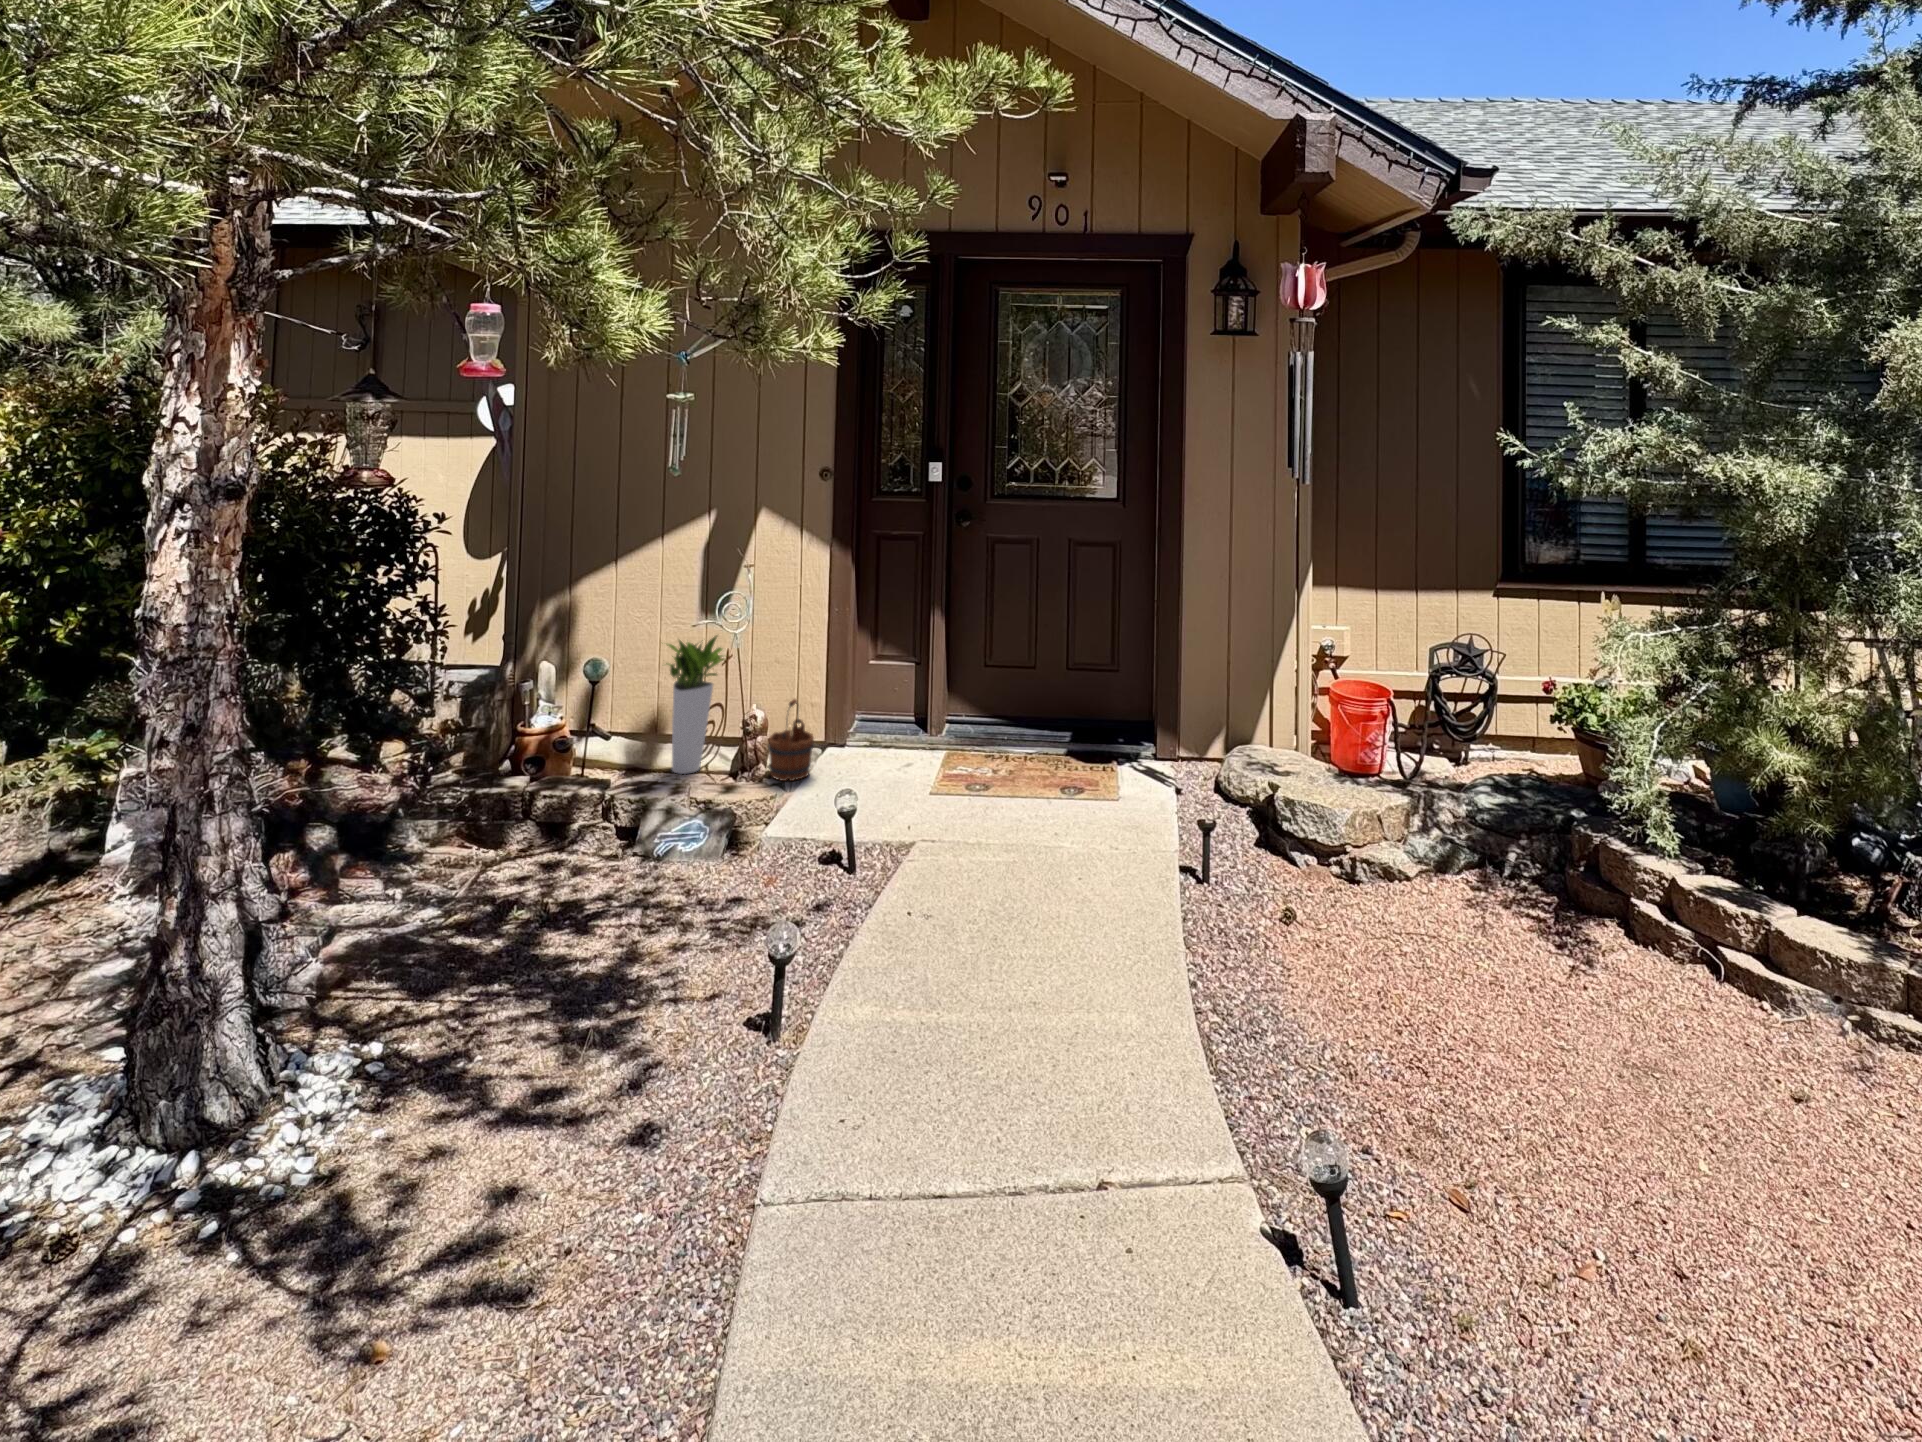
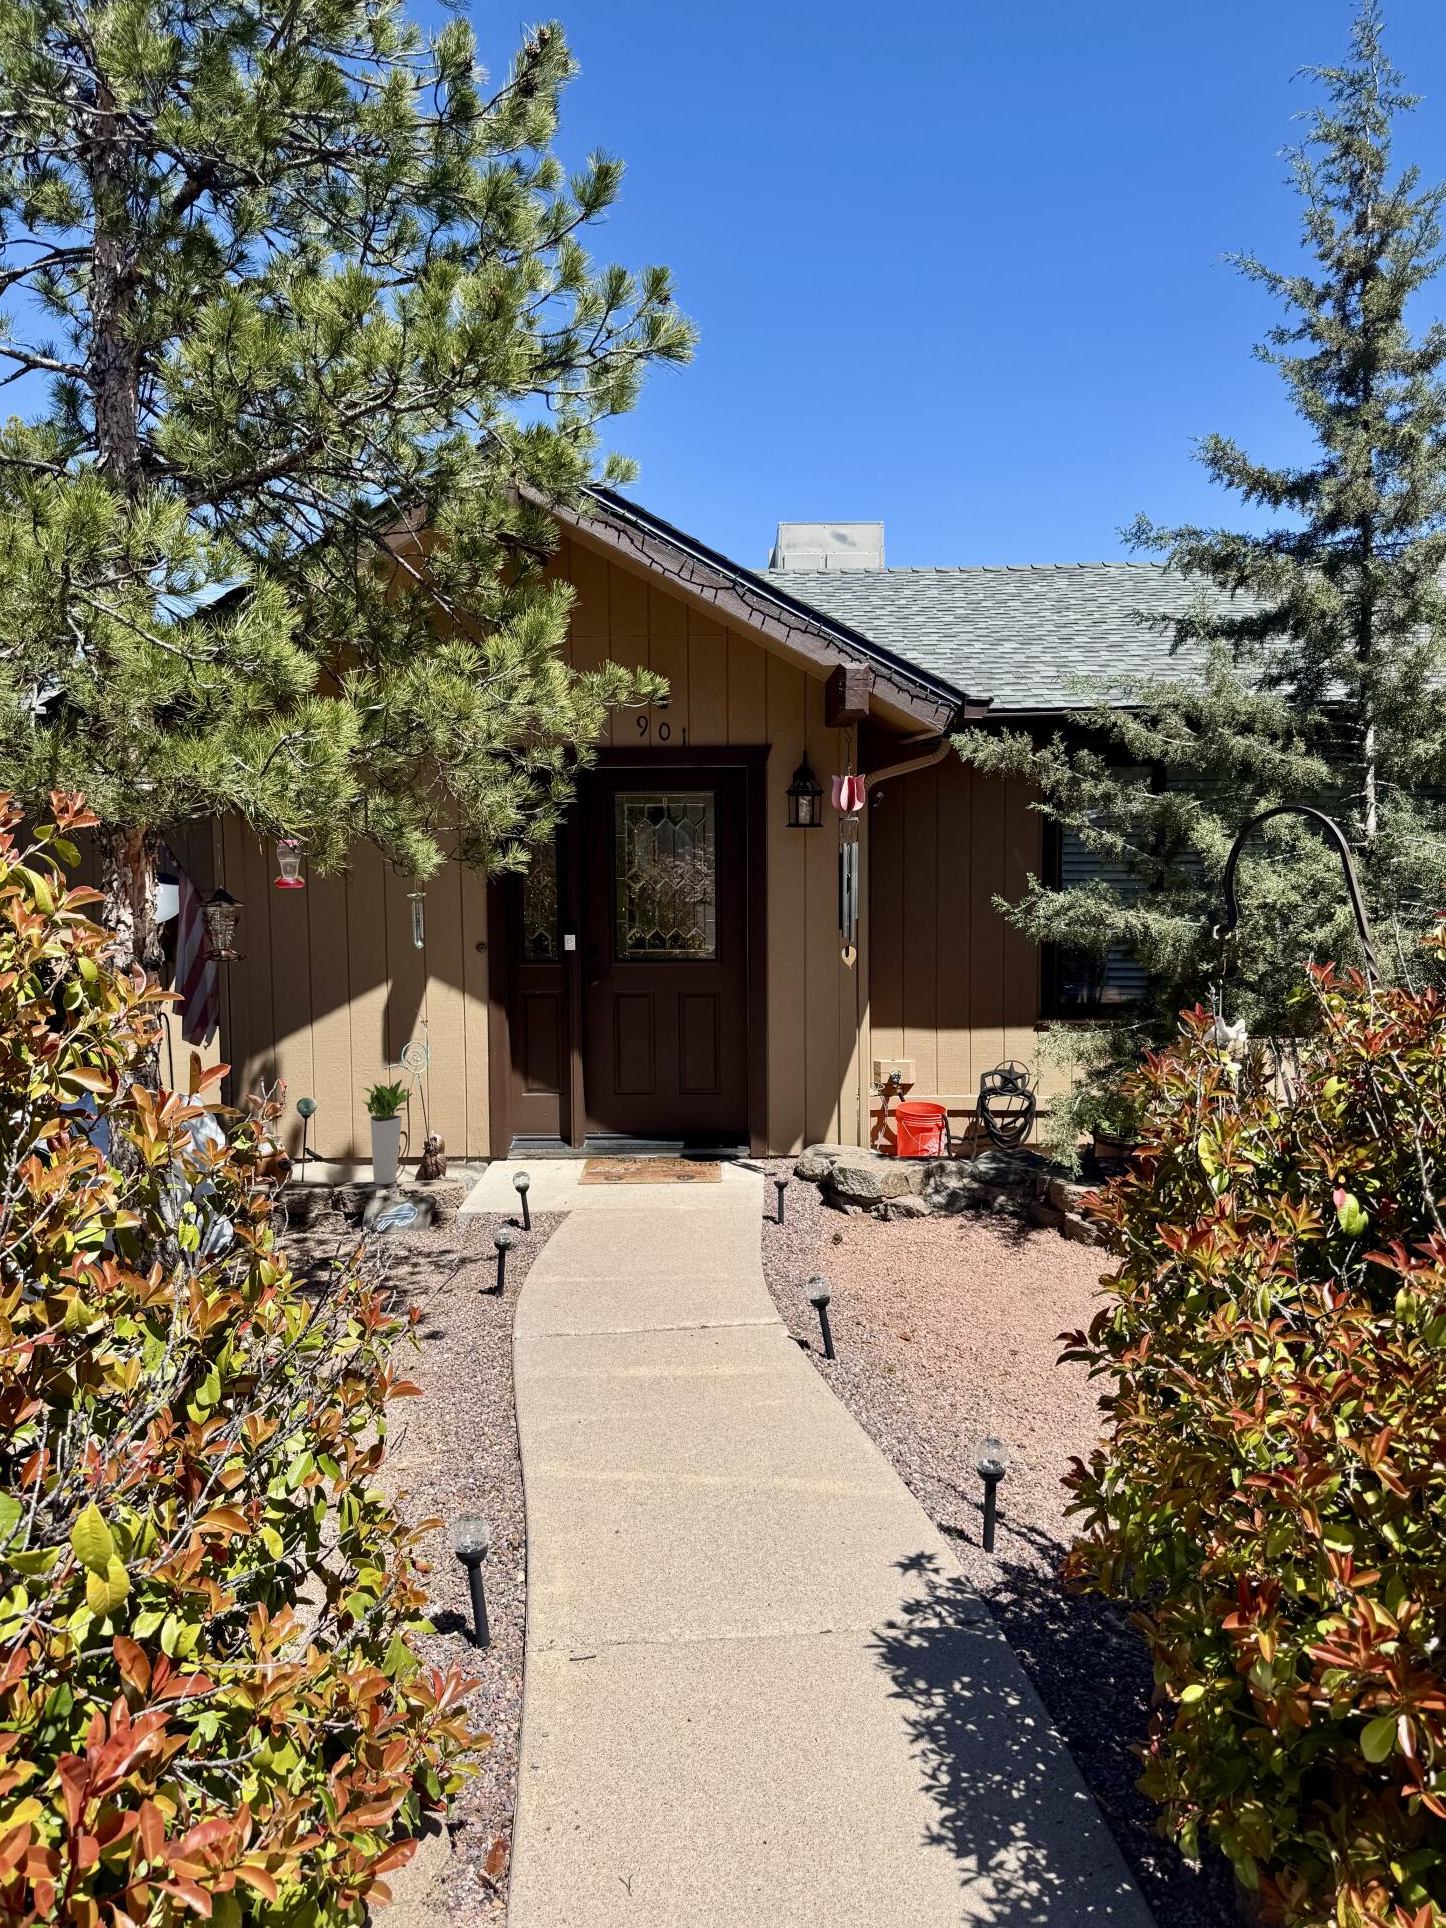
wooden bucket: present [768,699,814,781] -> none [449,1124,484,1184]

